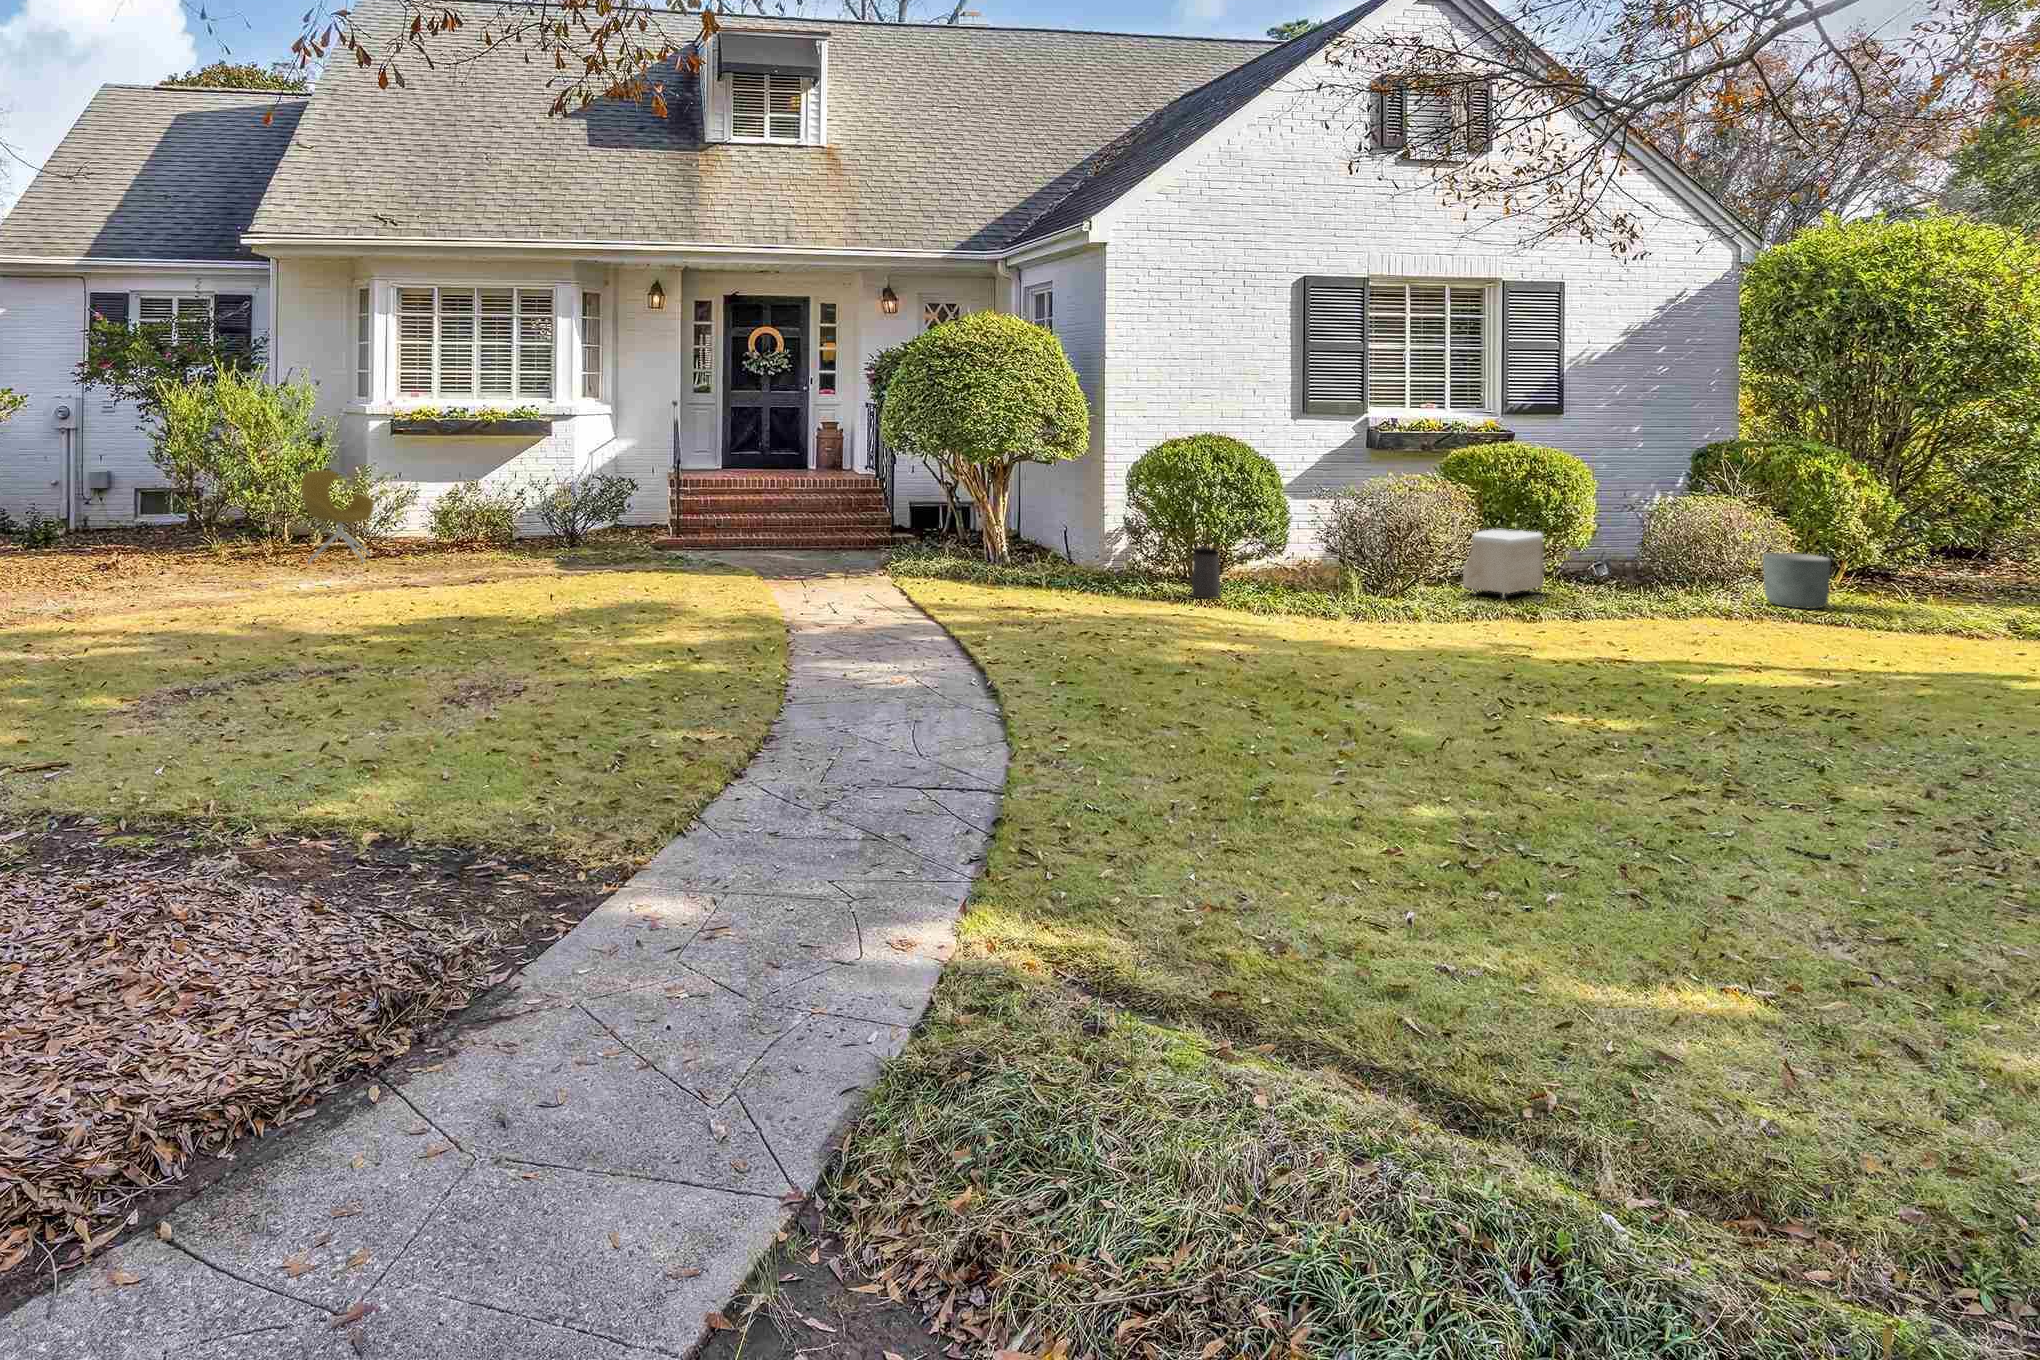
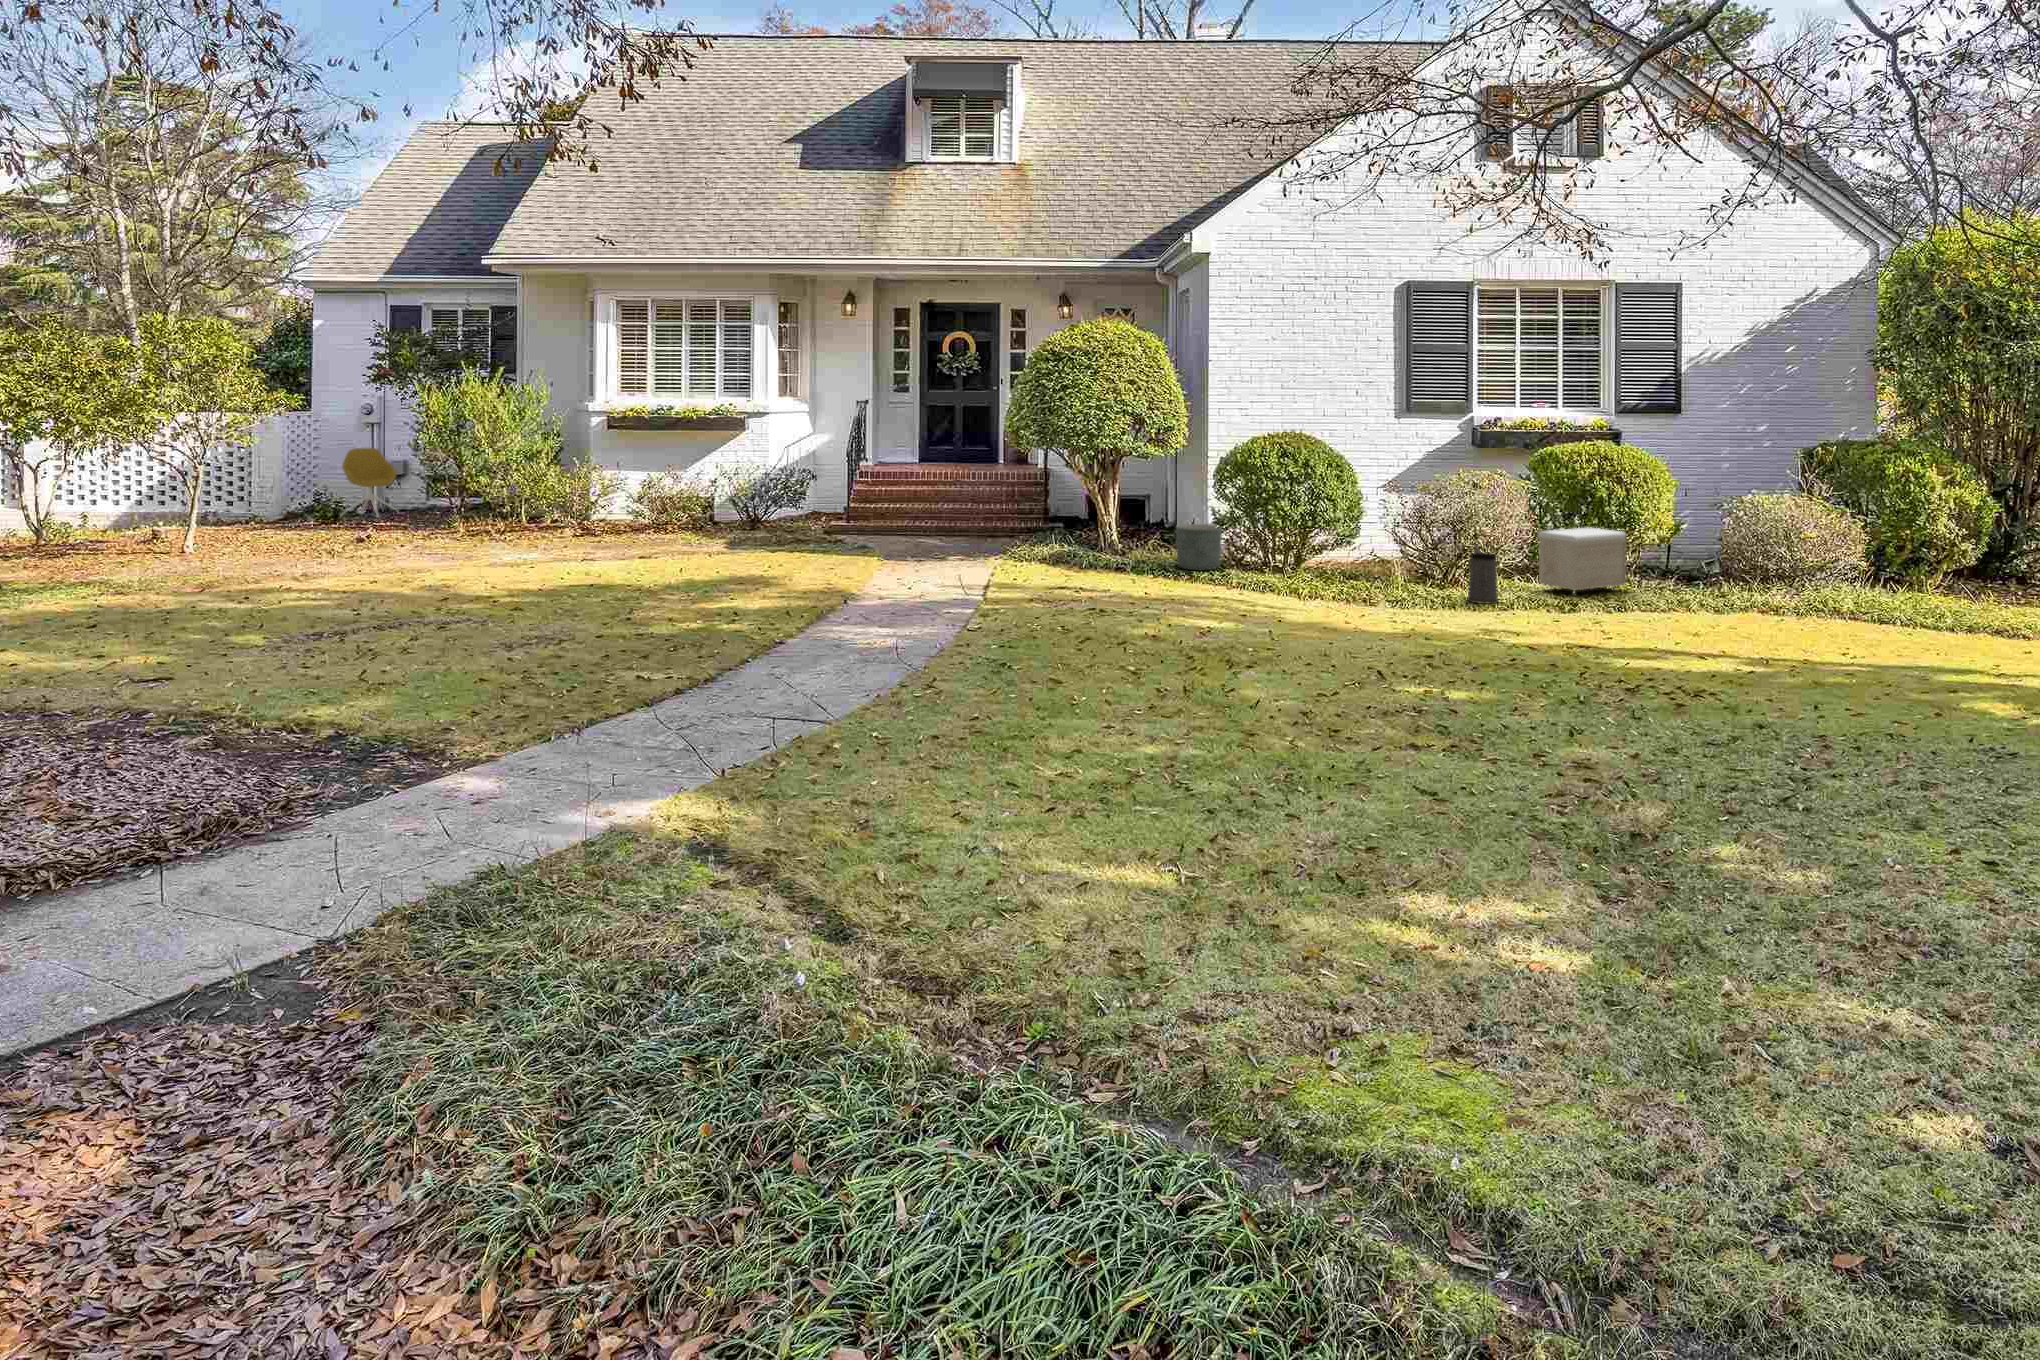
chair: present [301,470,374,564] -> present [341,448,398,517]
watering can: present [1191,538,1221,599] -> present [1467,544,1499,604]
planter: present [1763,553,1831,609] -> present [1176,524,1222,571]

